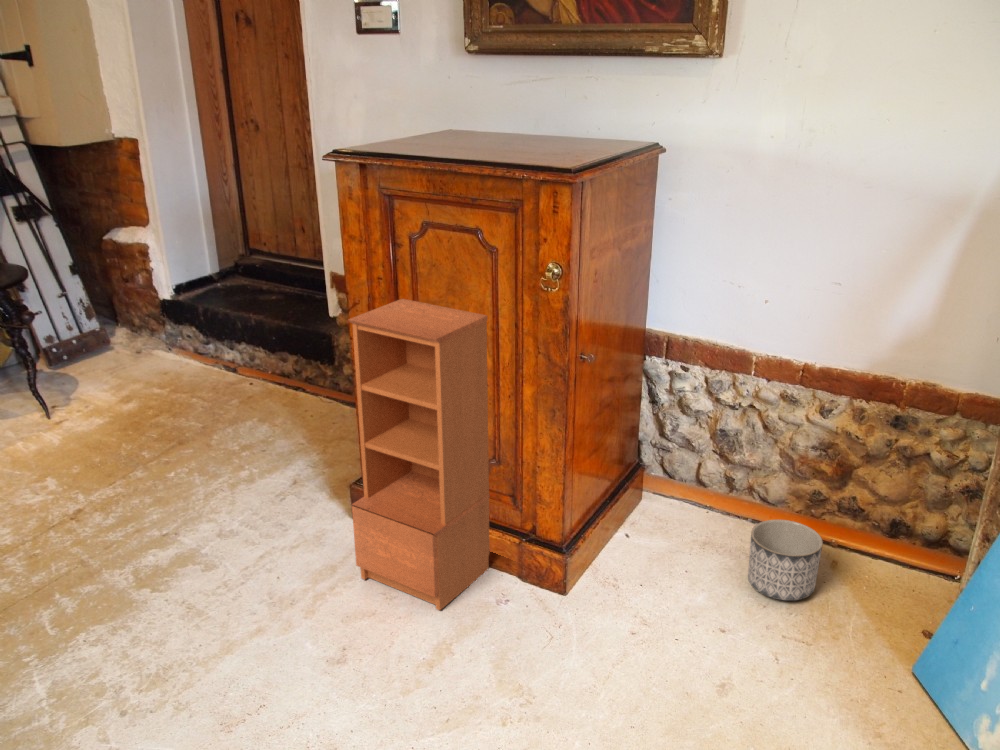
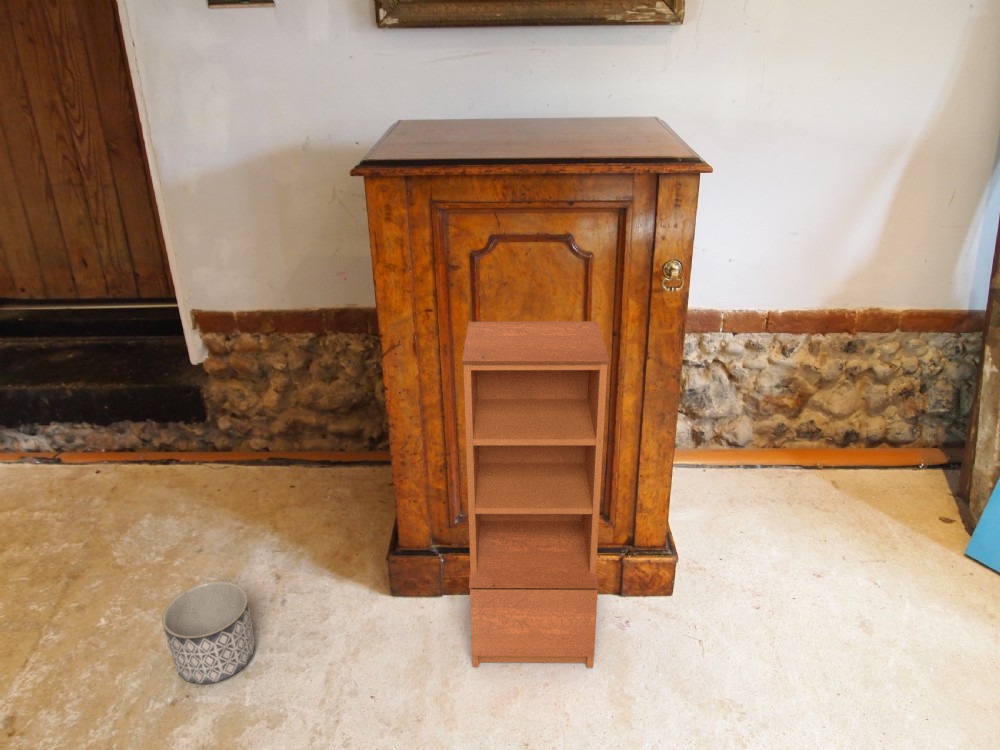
planter: present [748,520,823,601] -> present [162,581,255,684]

